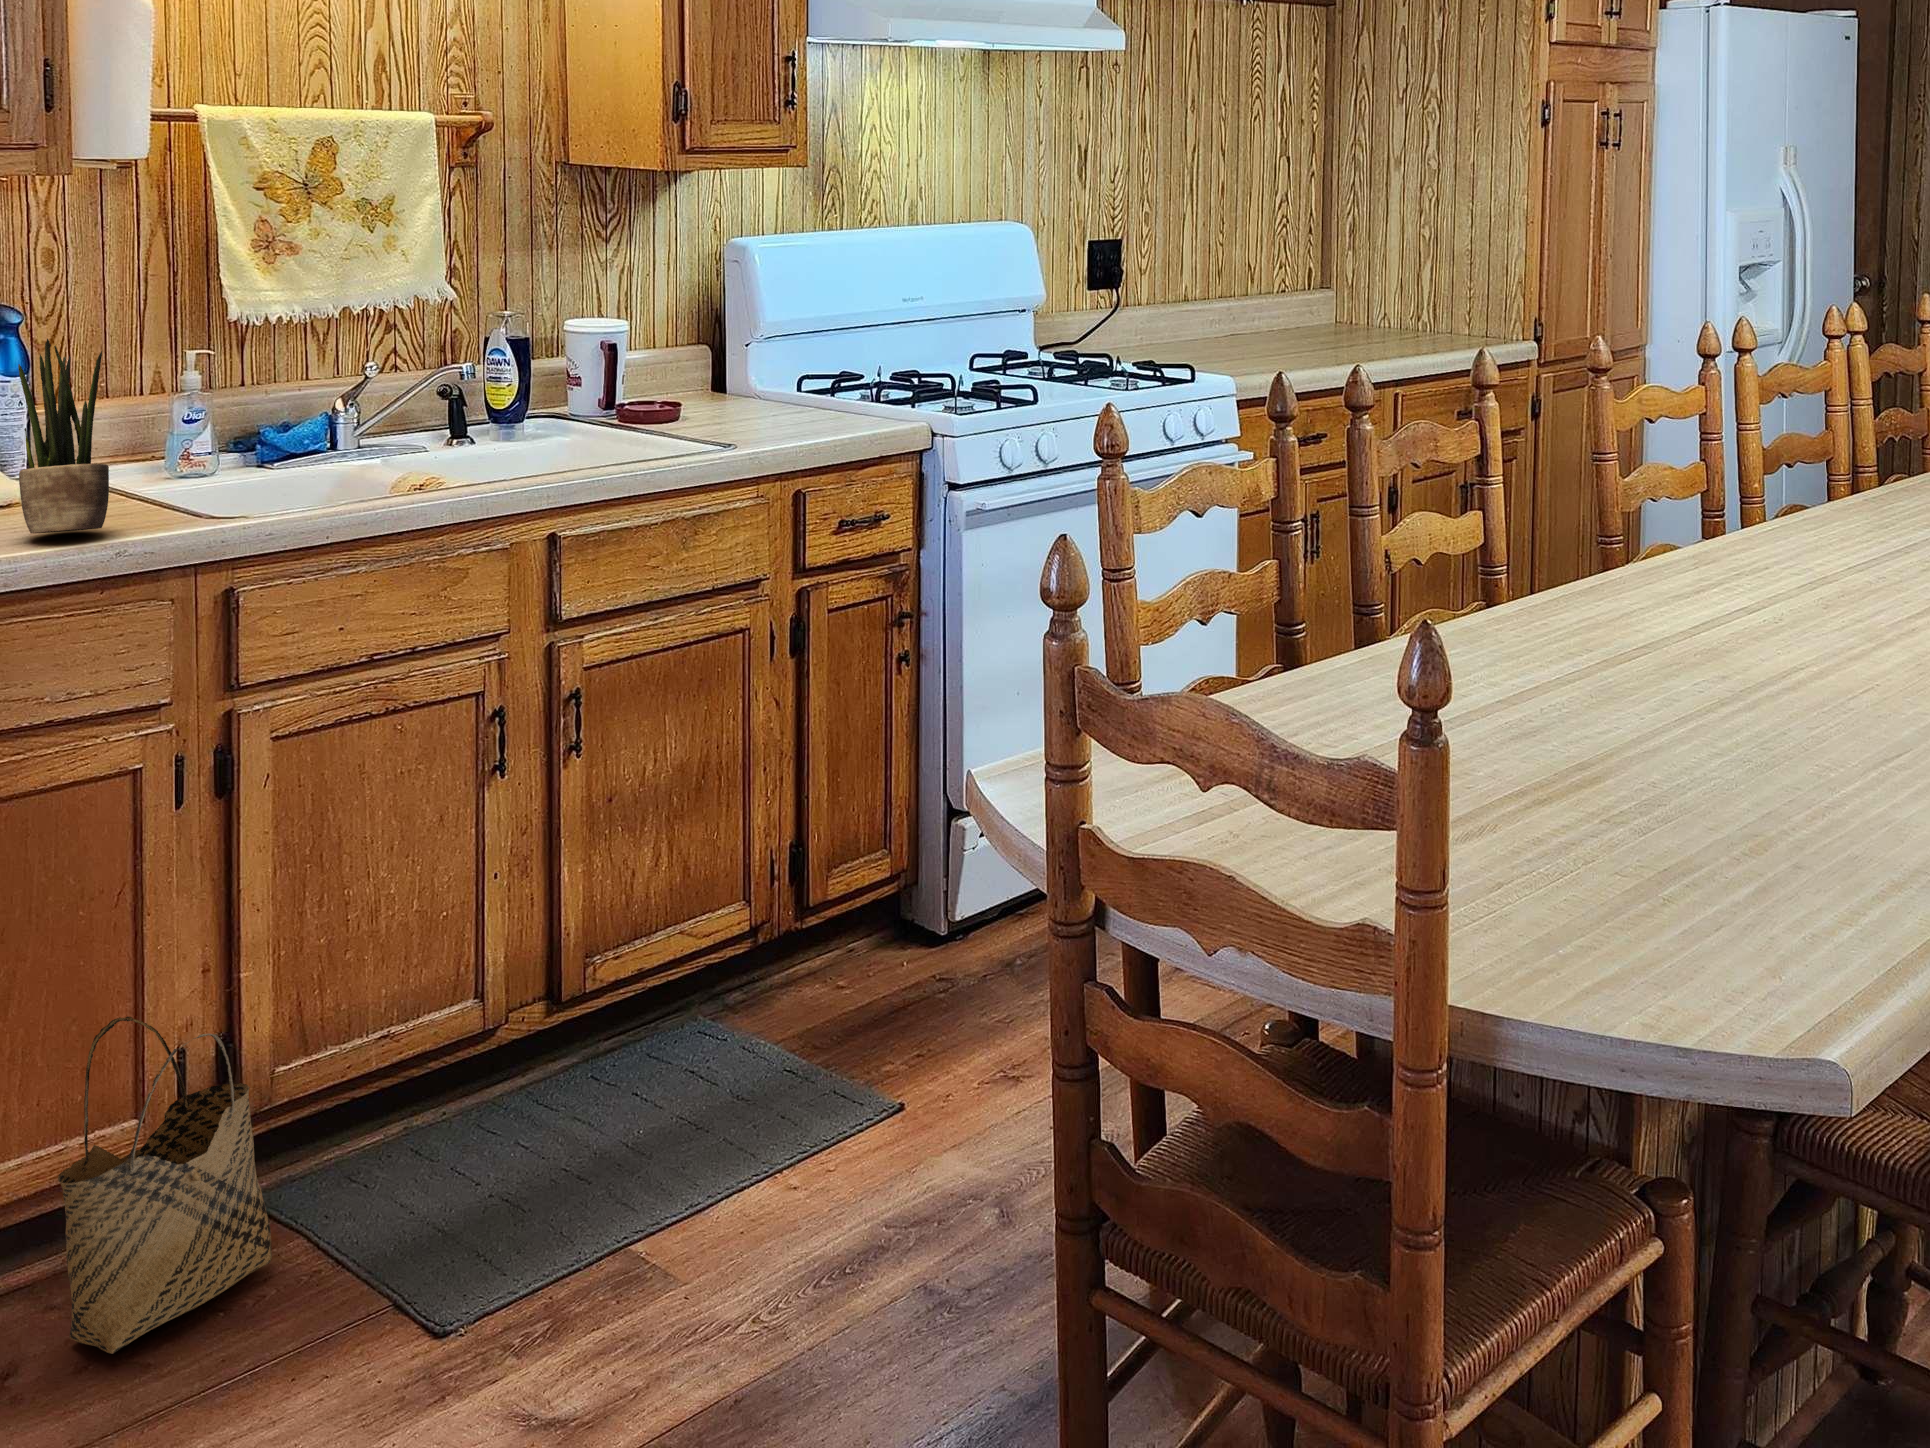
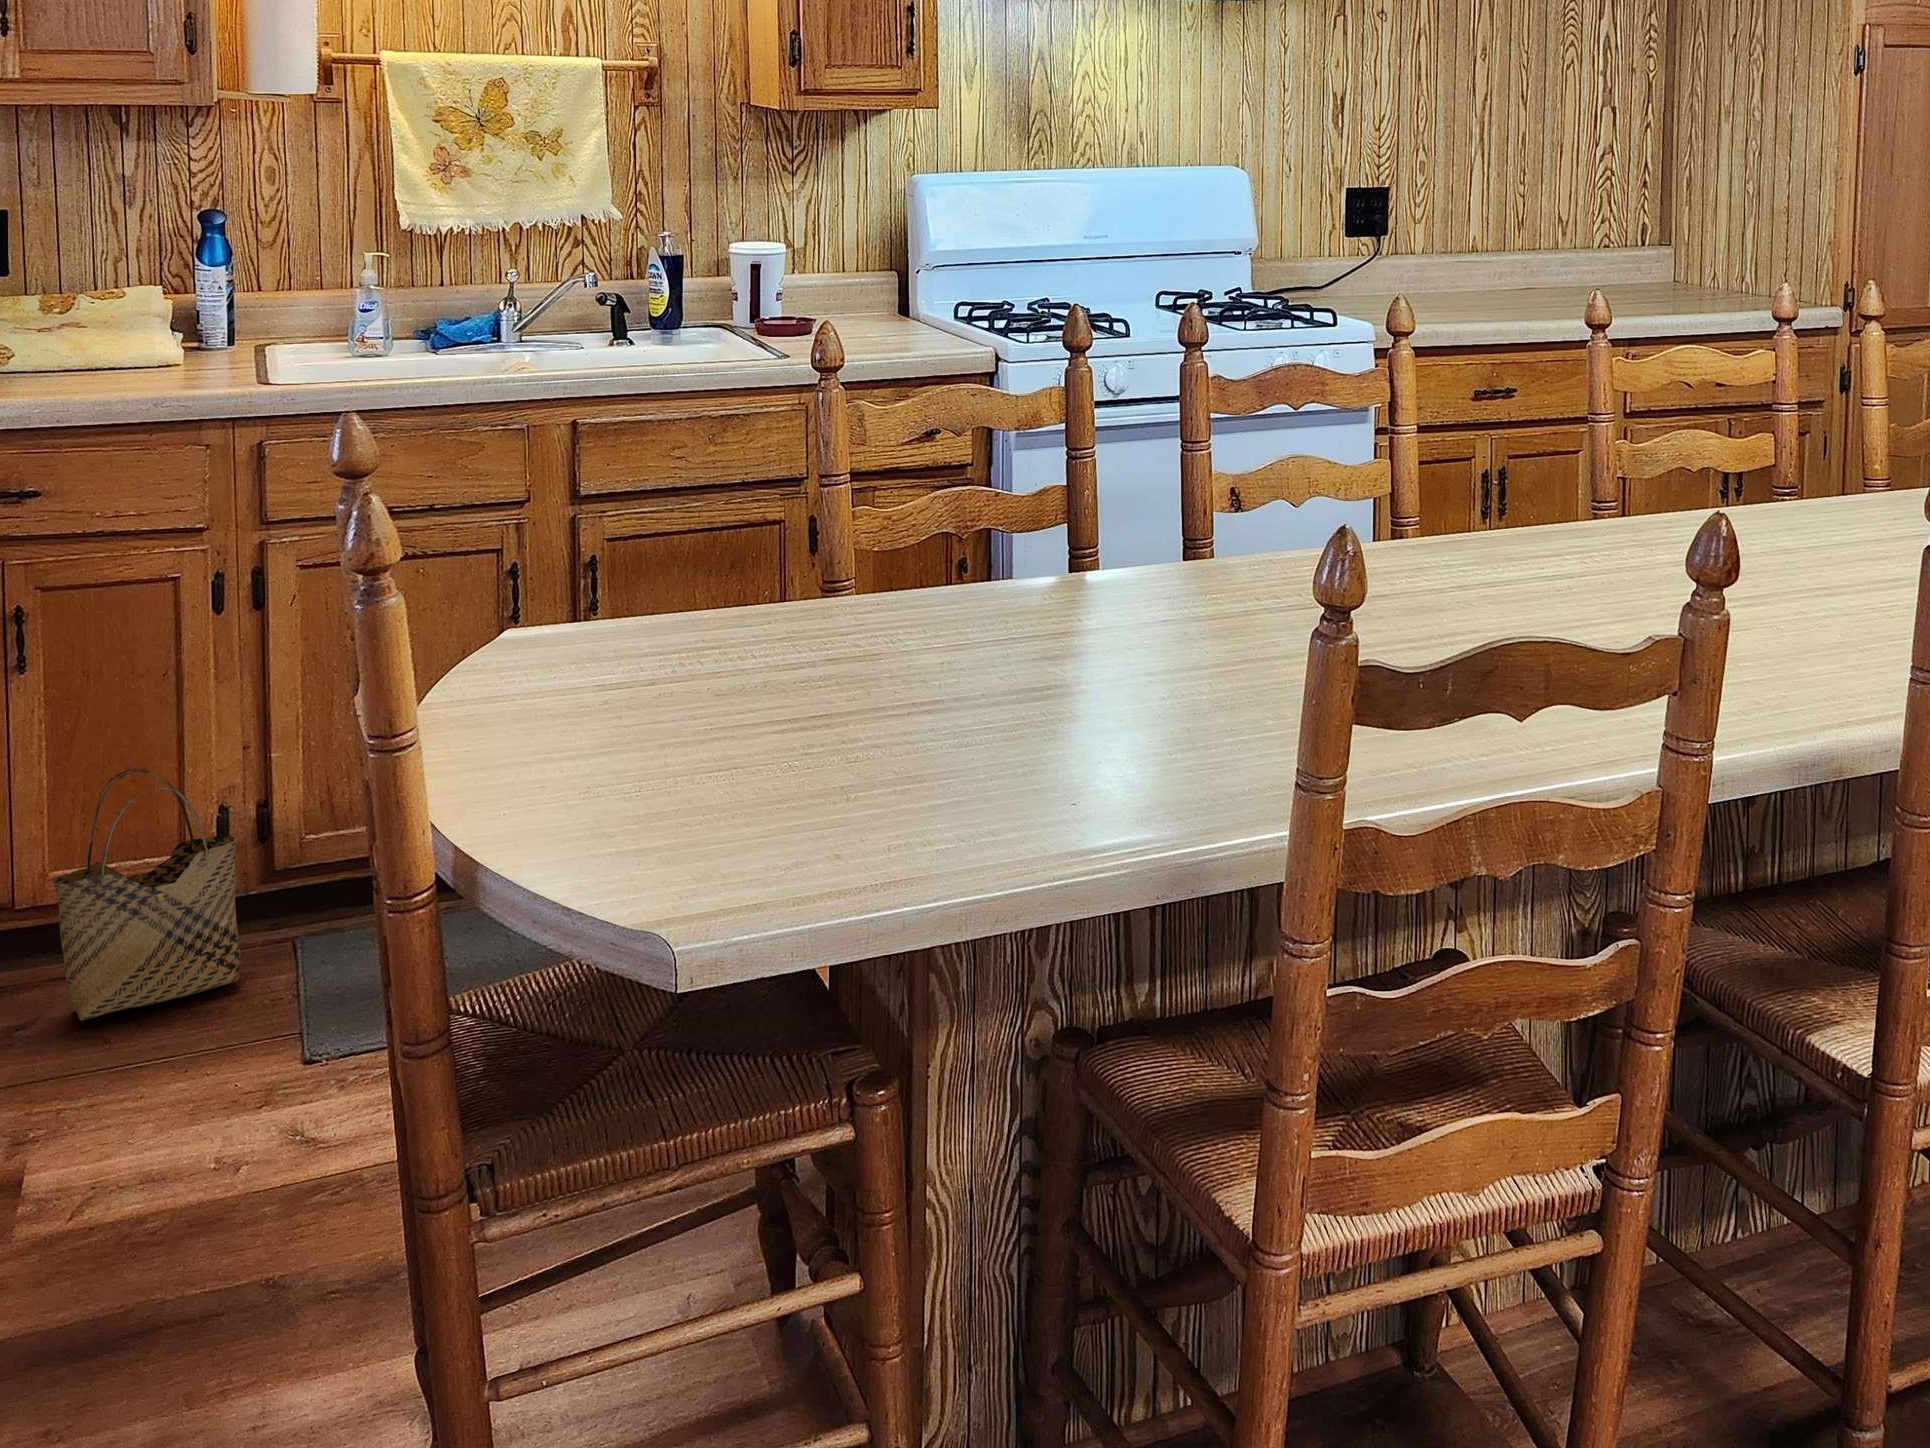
potted plant: present [18,339,109,534] -> none [104,234,175,387]

